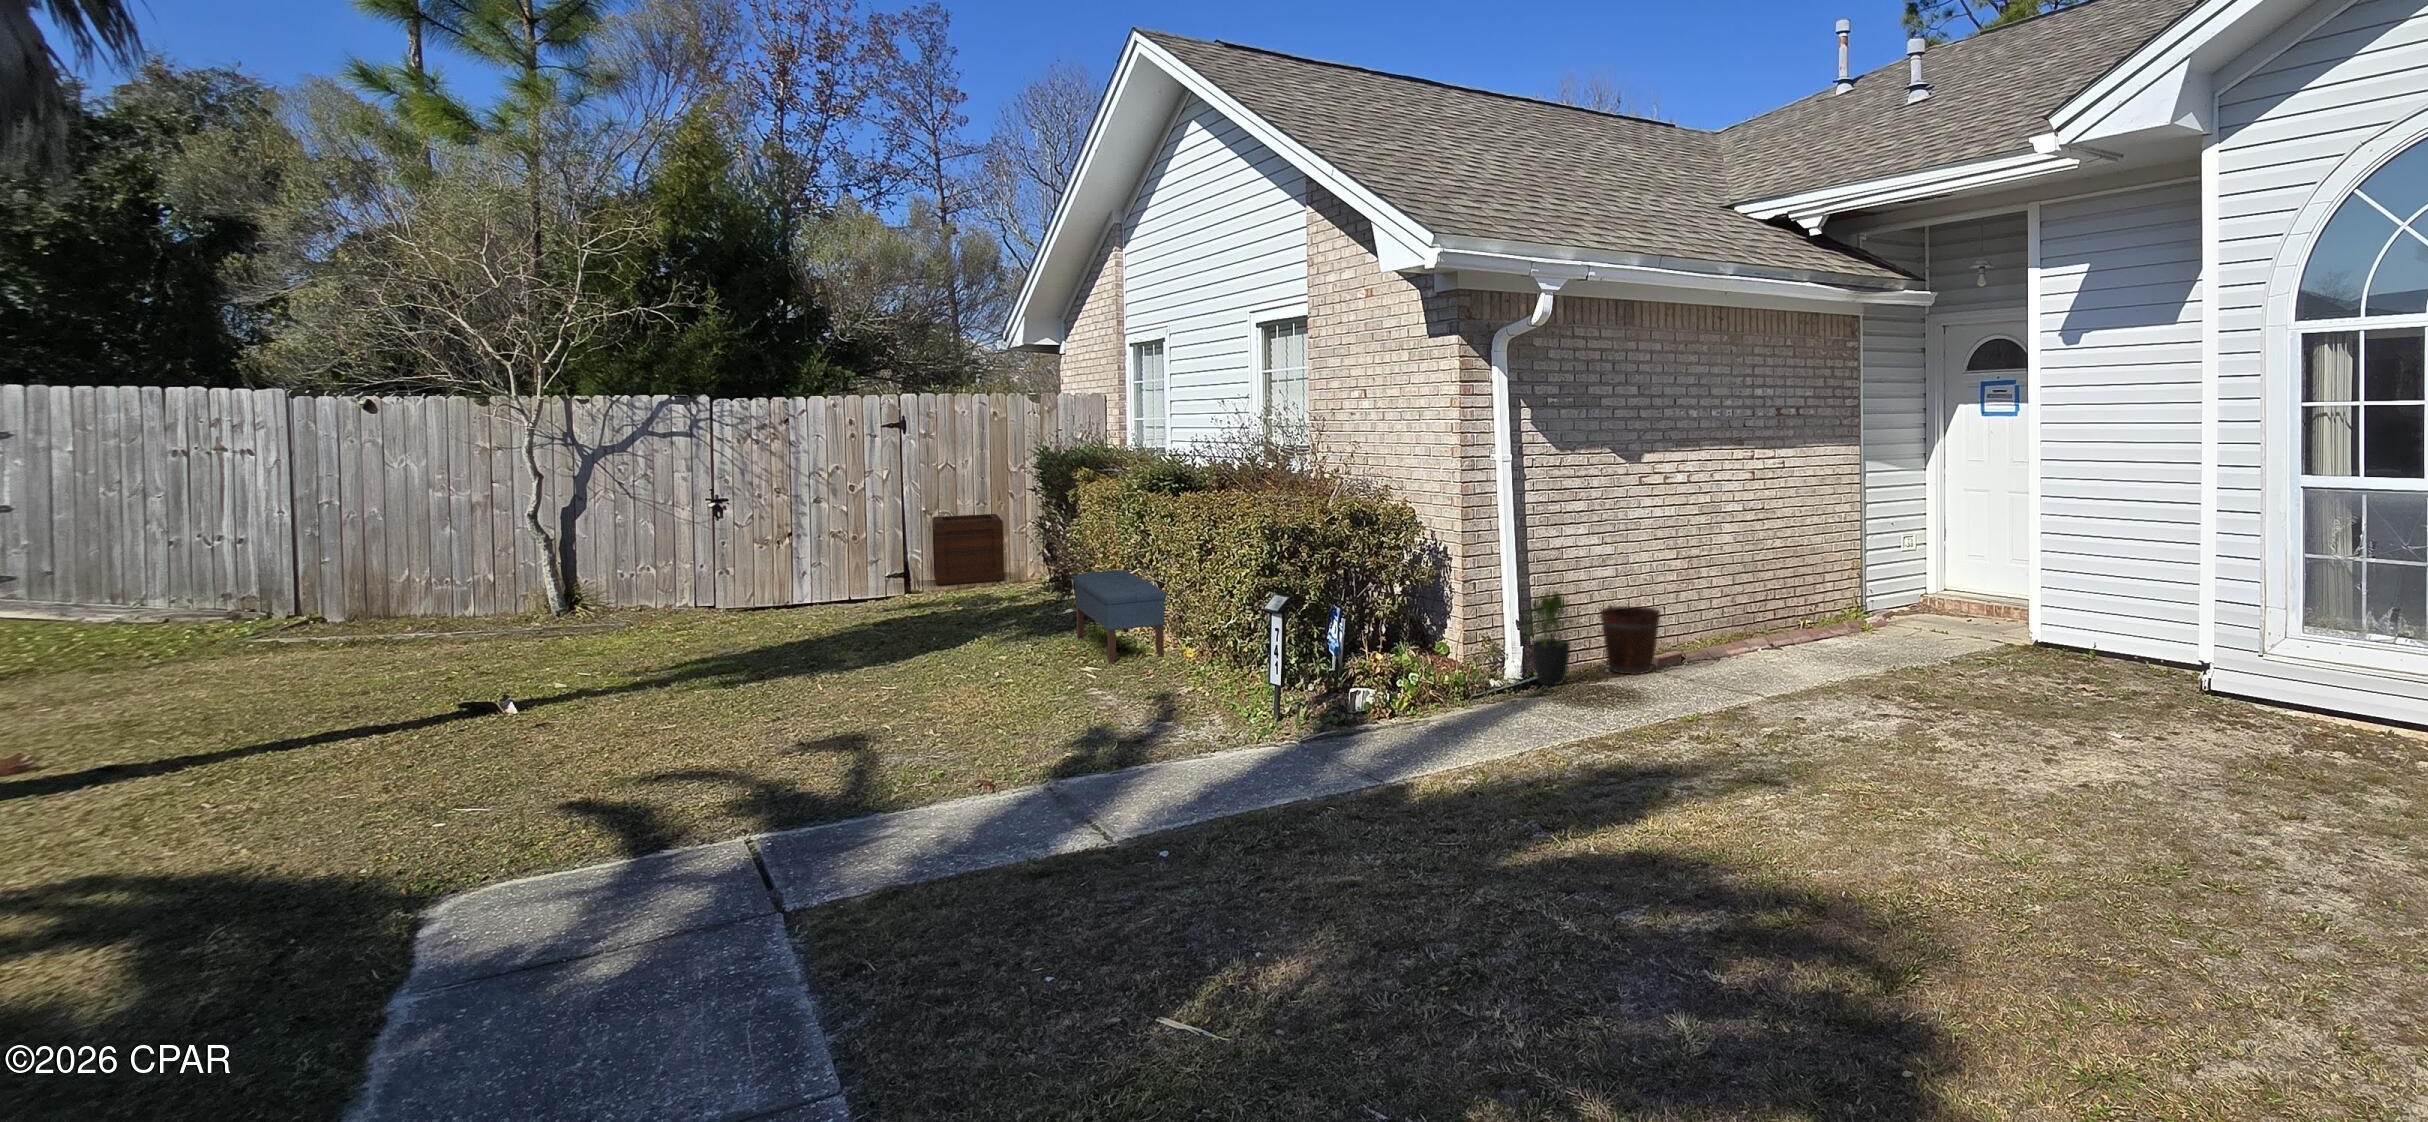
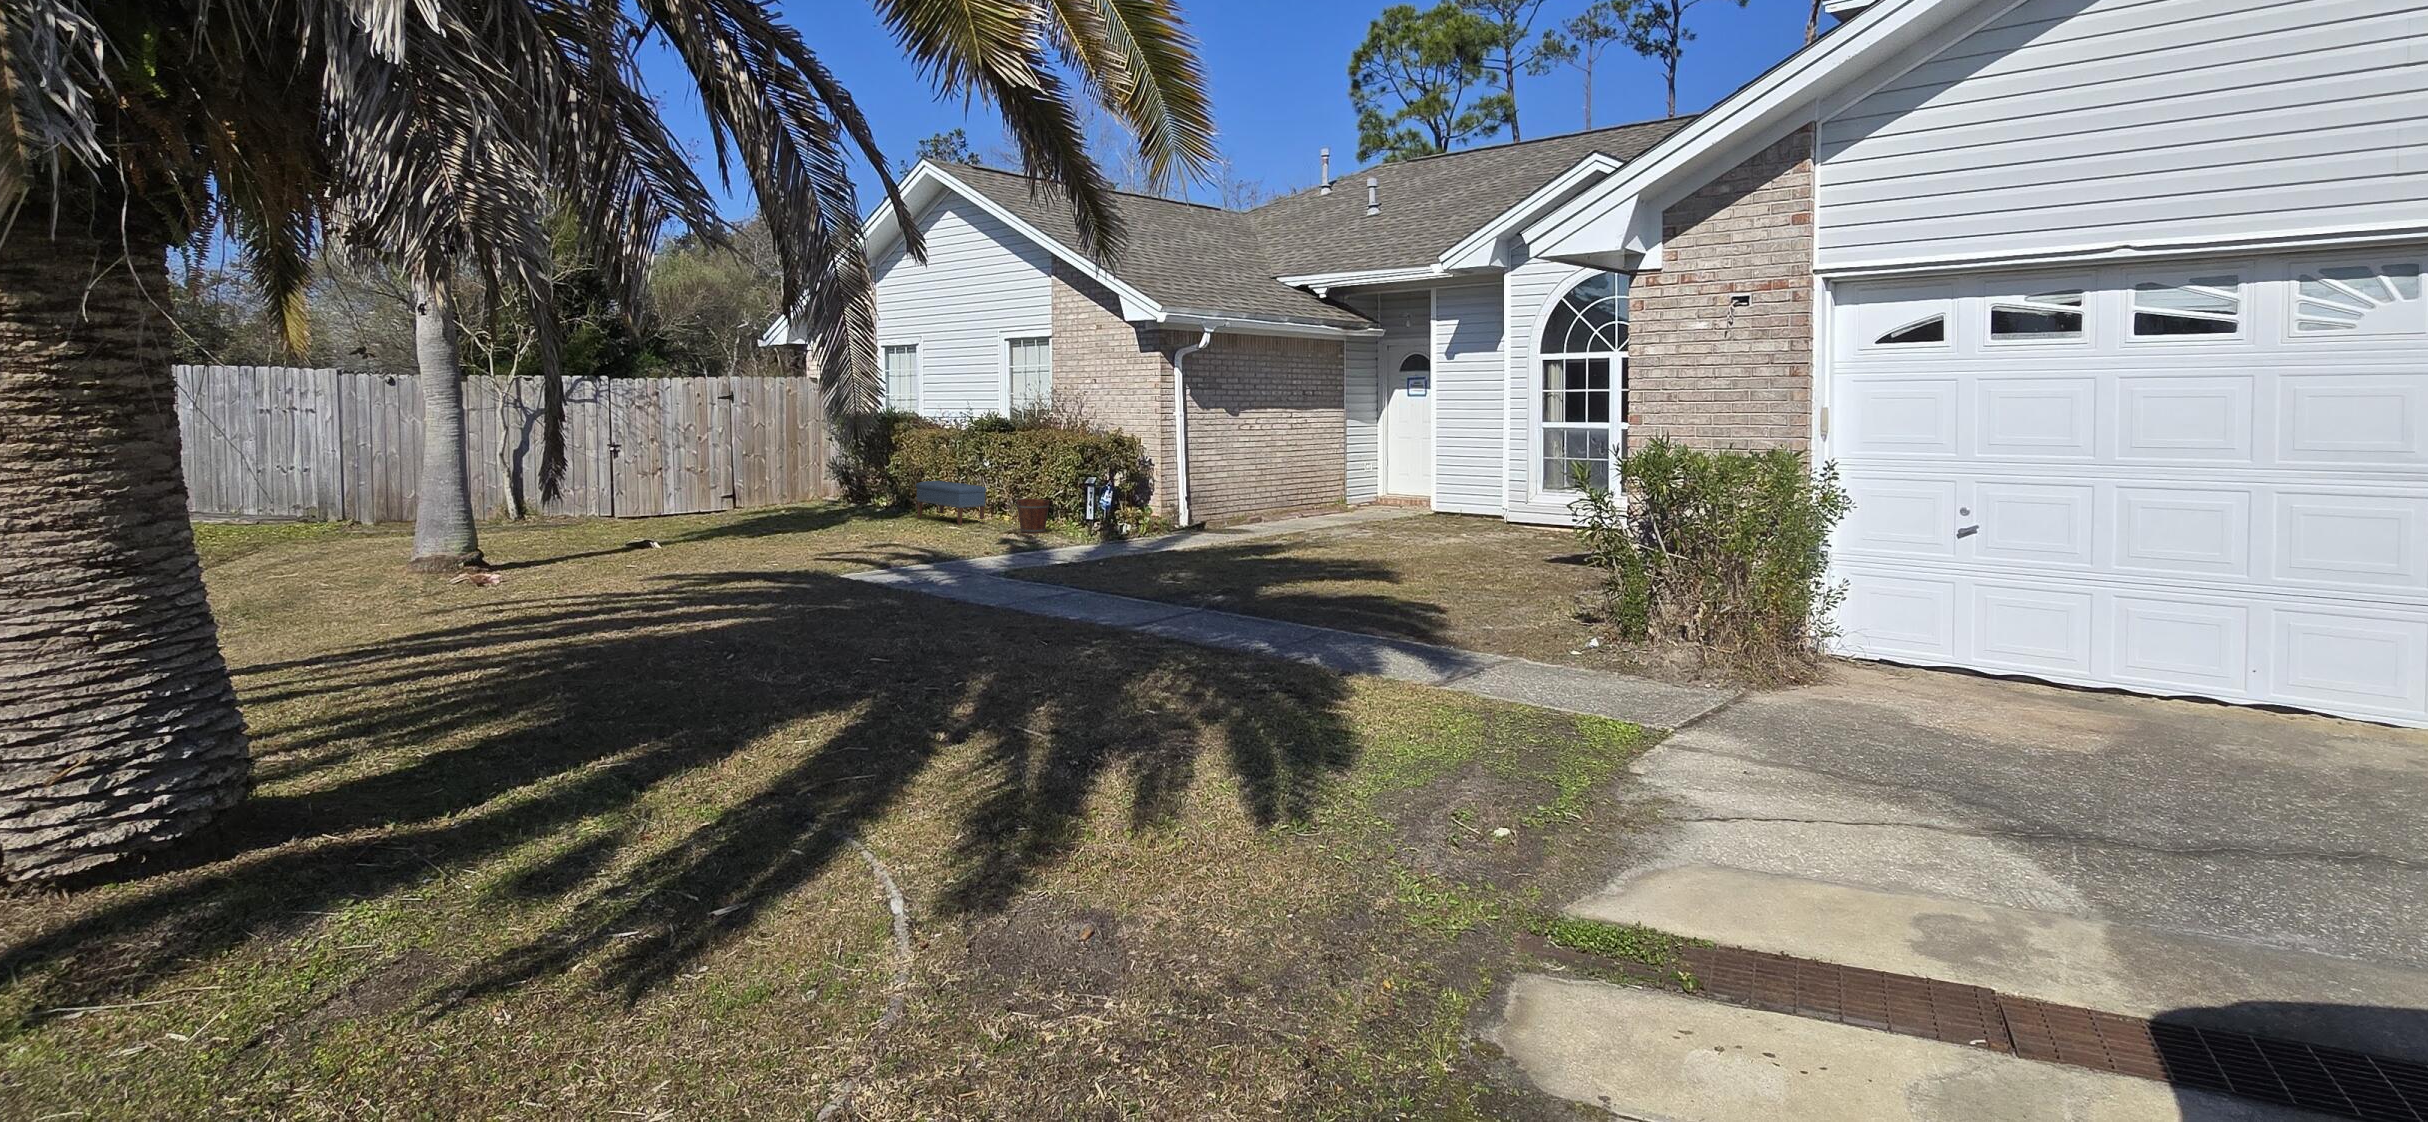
wooden crate: present [932,514,1004,586] -> none [753,459,807,503]
potted plant: present [1523,590,1579,685] -> none [1188,480,1220,529]
bucket: present [1600,605,1660,674] -> present [1017,498,1050,534]

